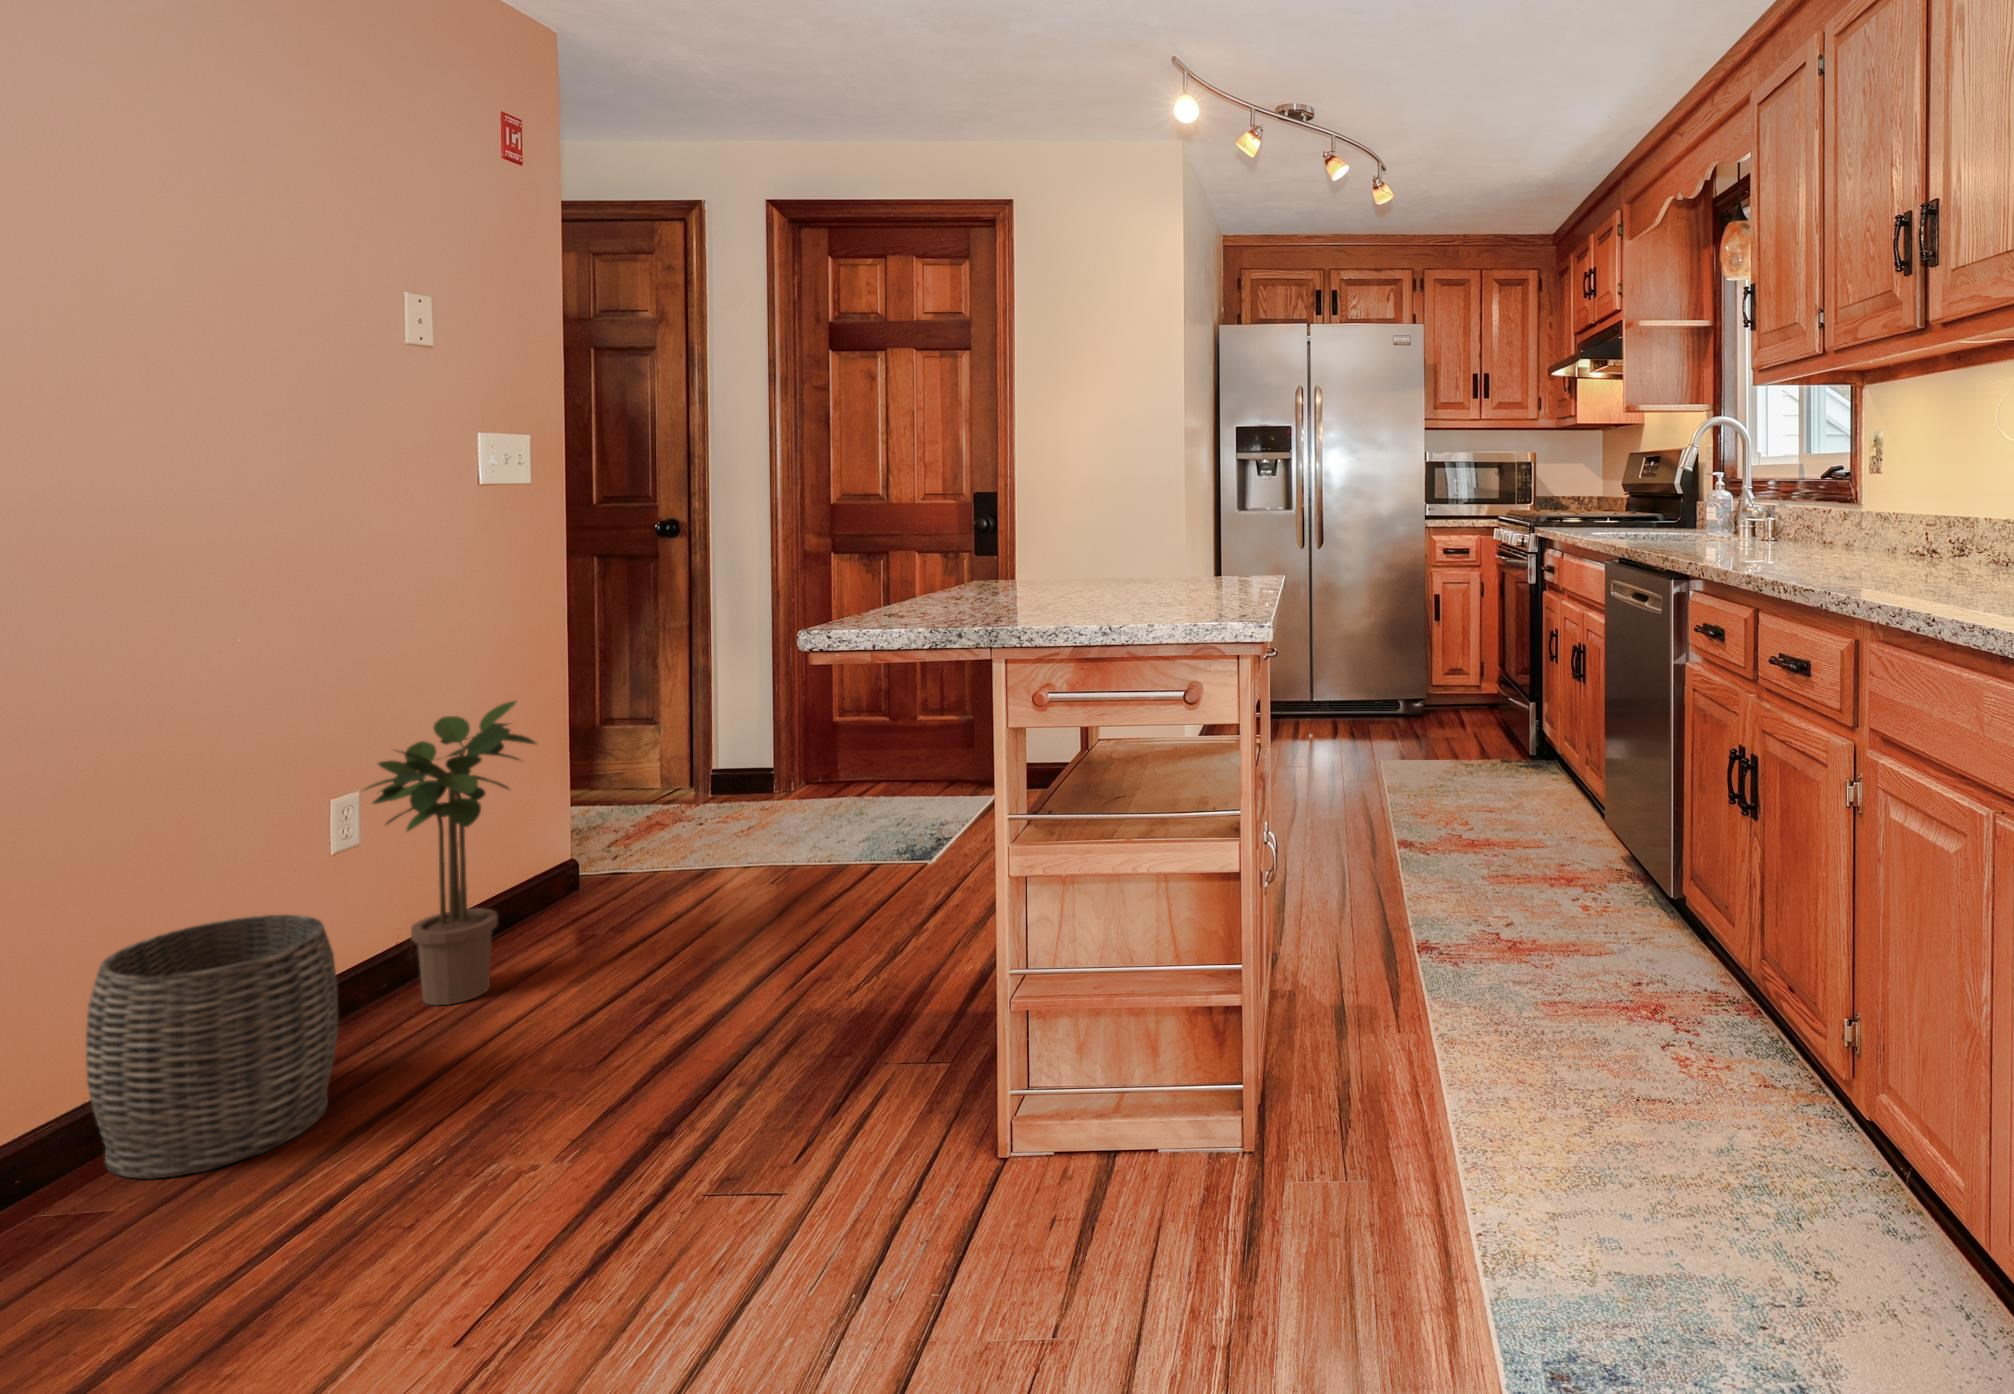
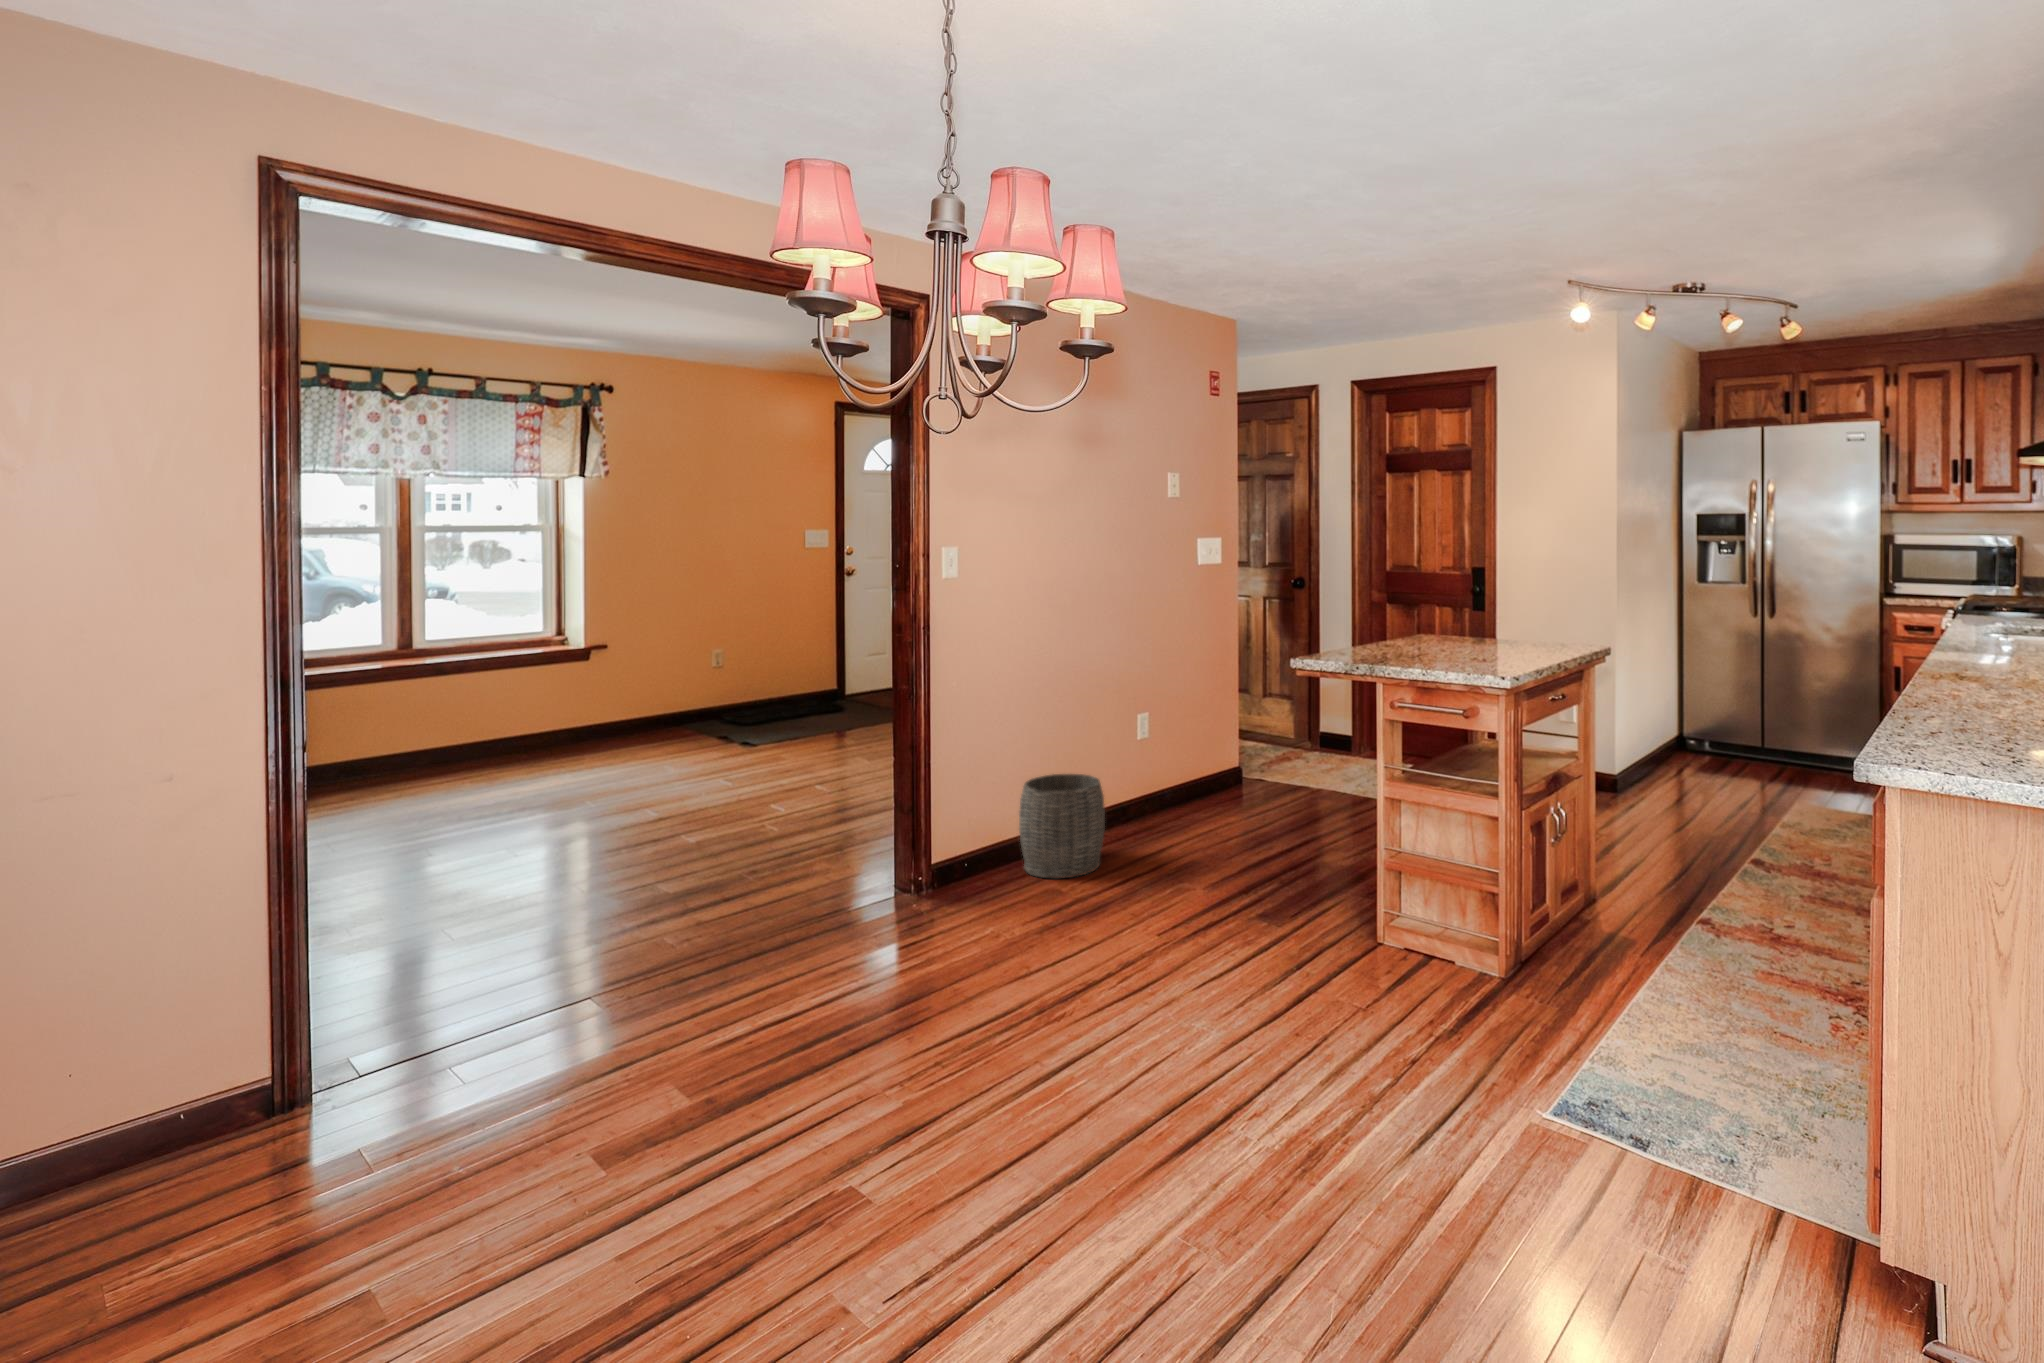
potted plant: present [366,701,536,1005] -> none [1122,684,1198,835]

